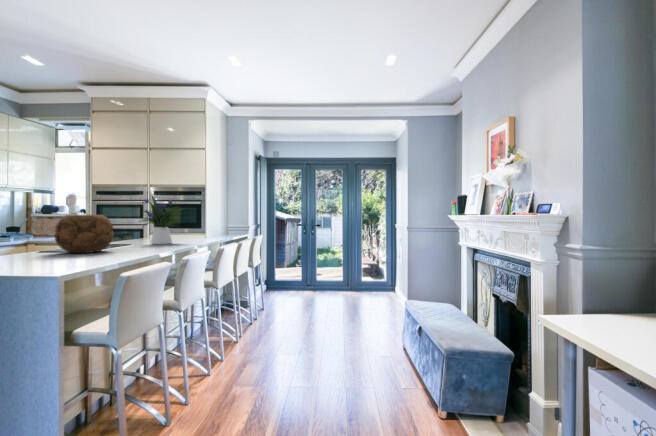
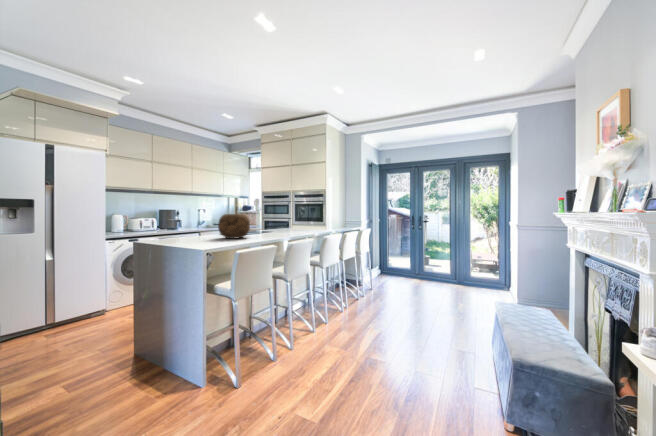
flower arrangement: present [140,196,186,244] -> none [270,200,302,234]

